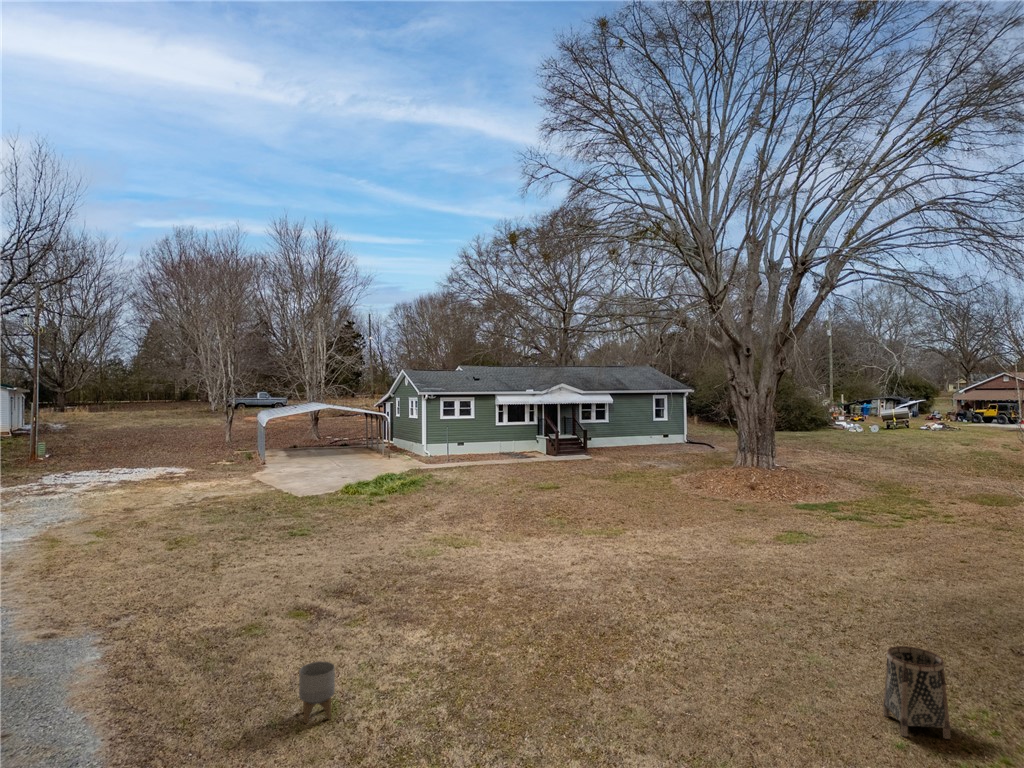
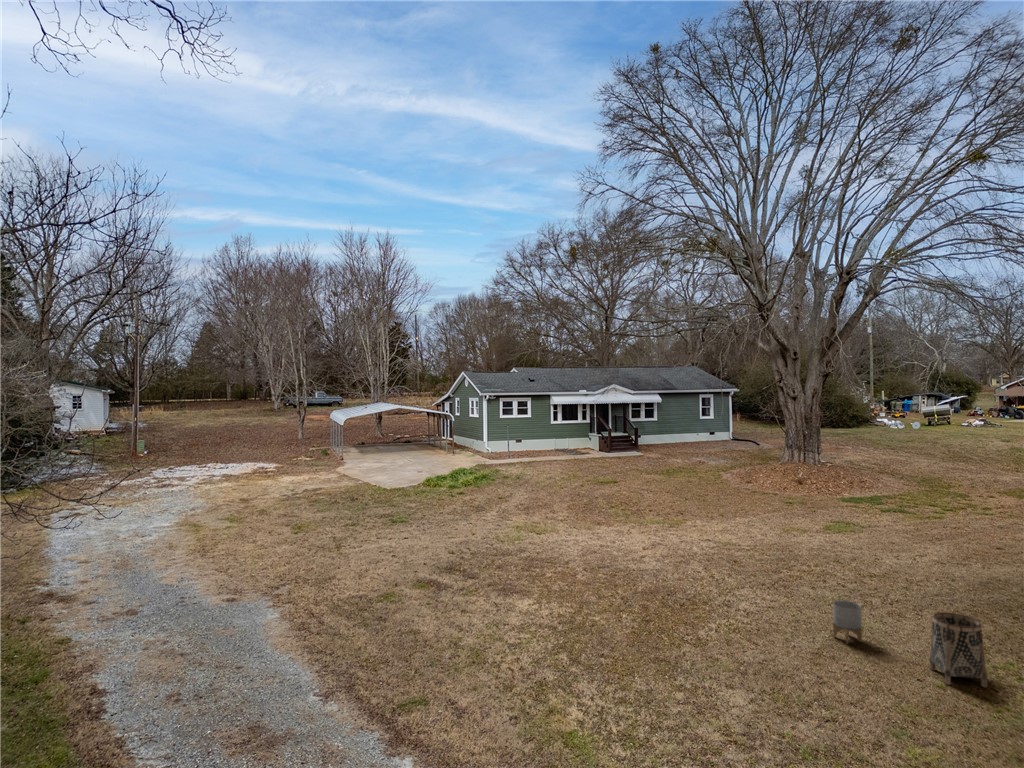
planter: present [299,662,335,723] -> present [833,600,862,644]

